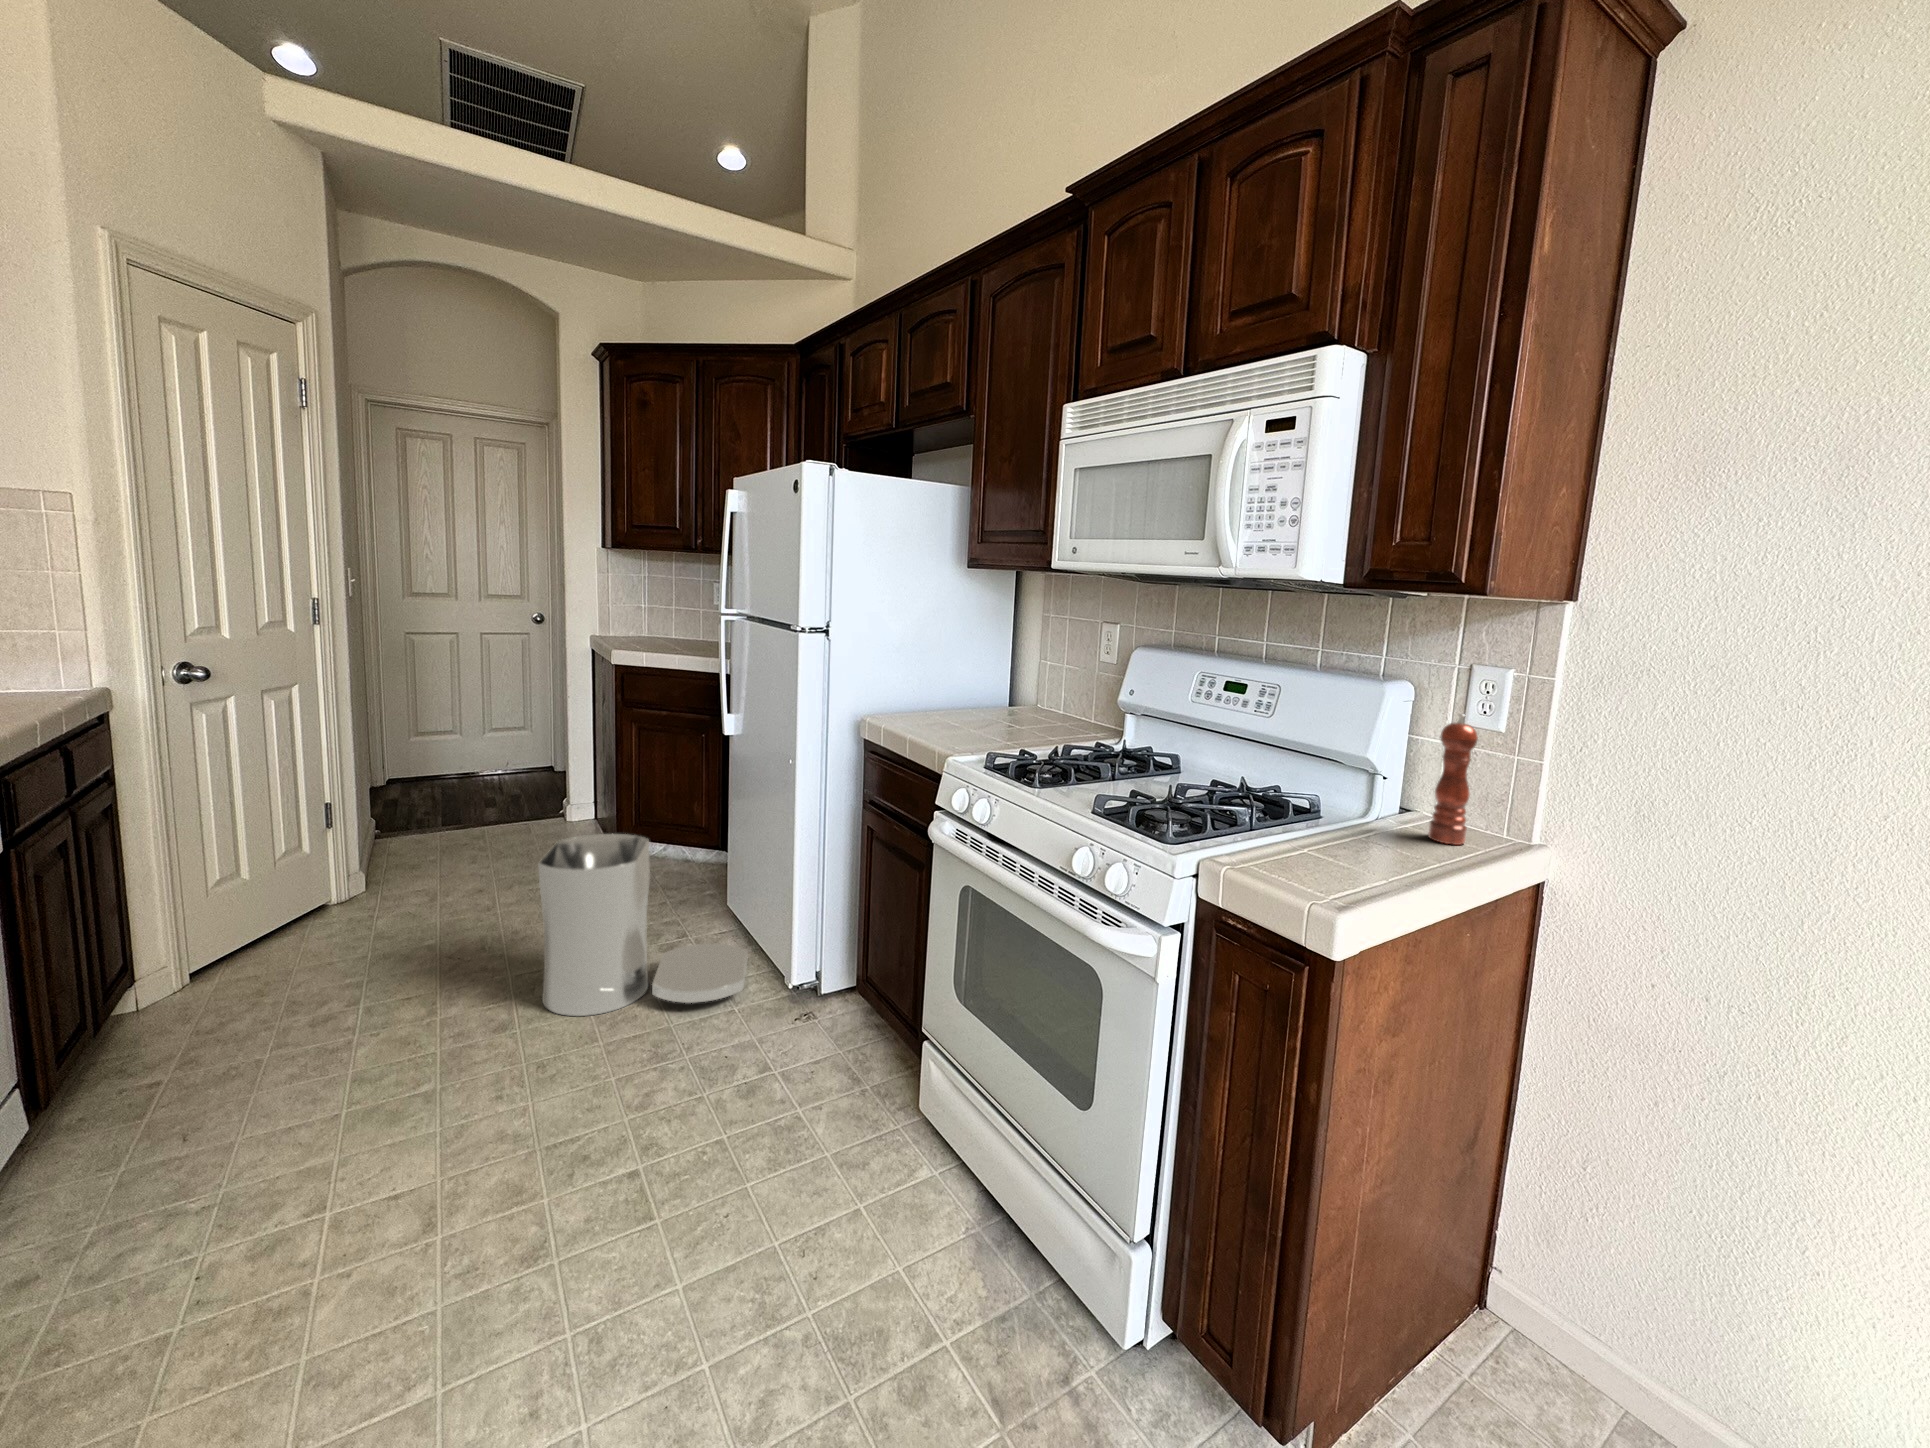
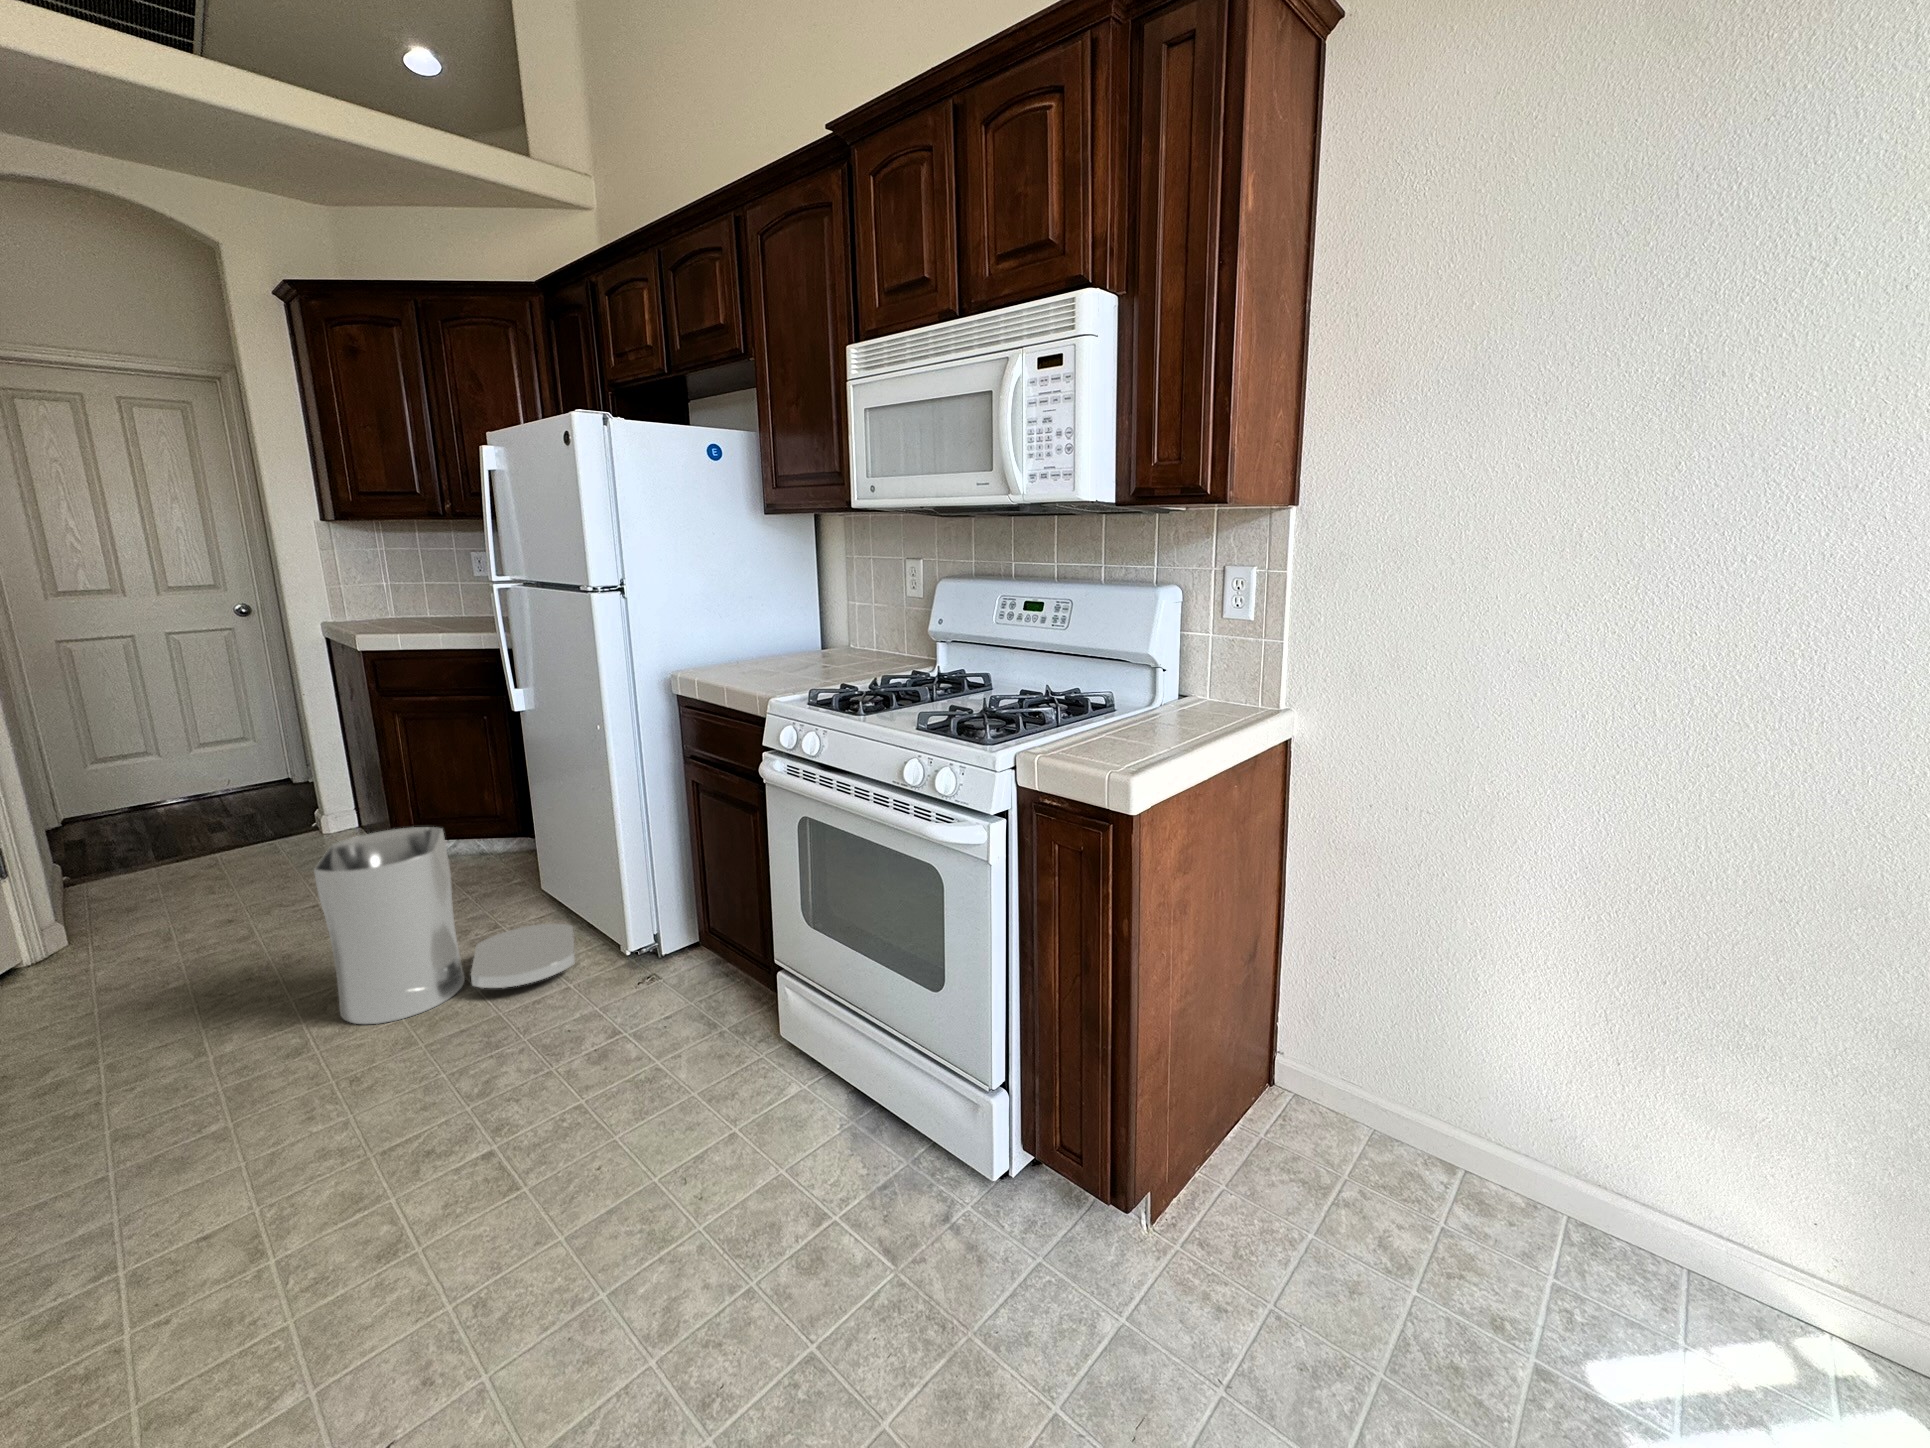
pepper mill: present [1428,714,1478,845] -> none [1201,607,1232,717]

